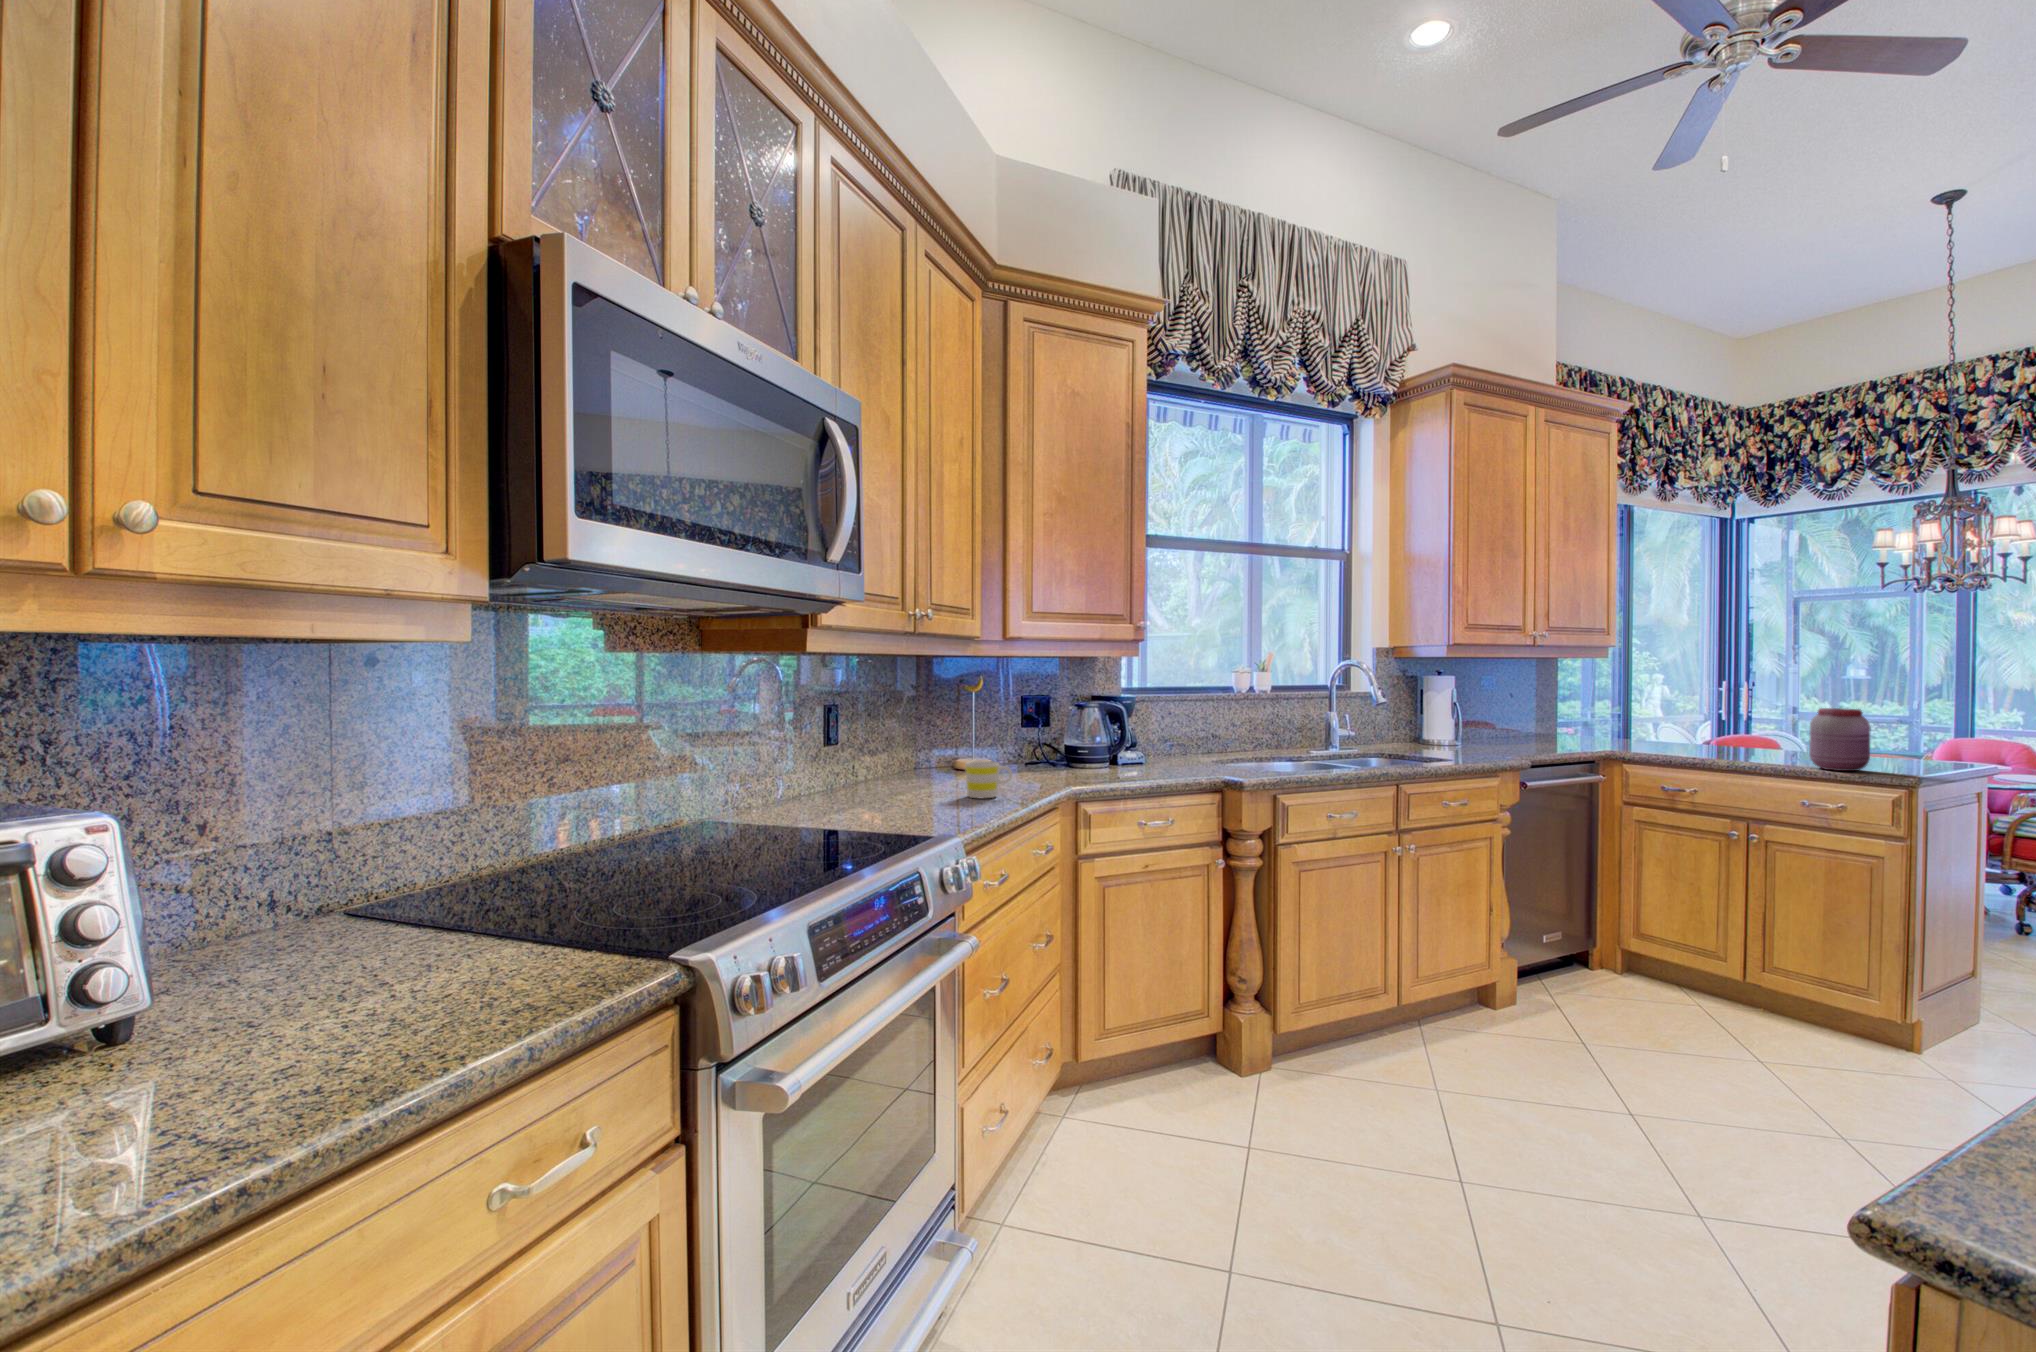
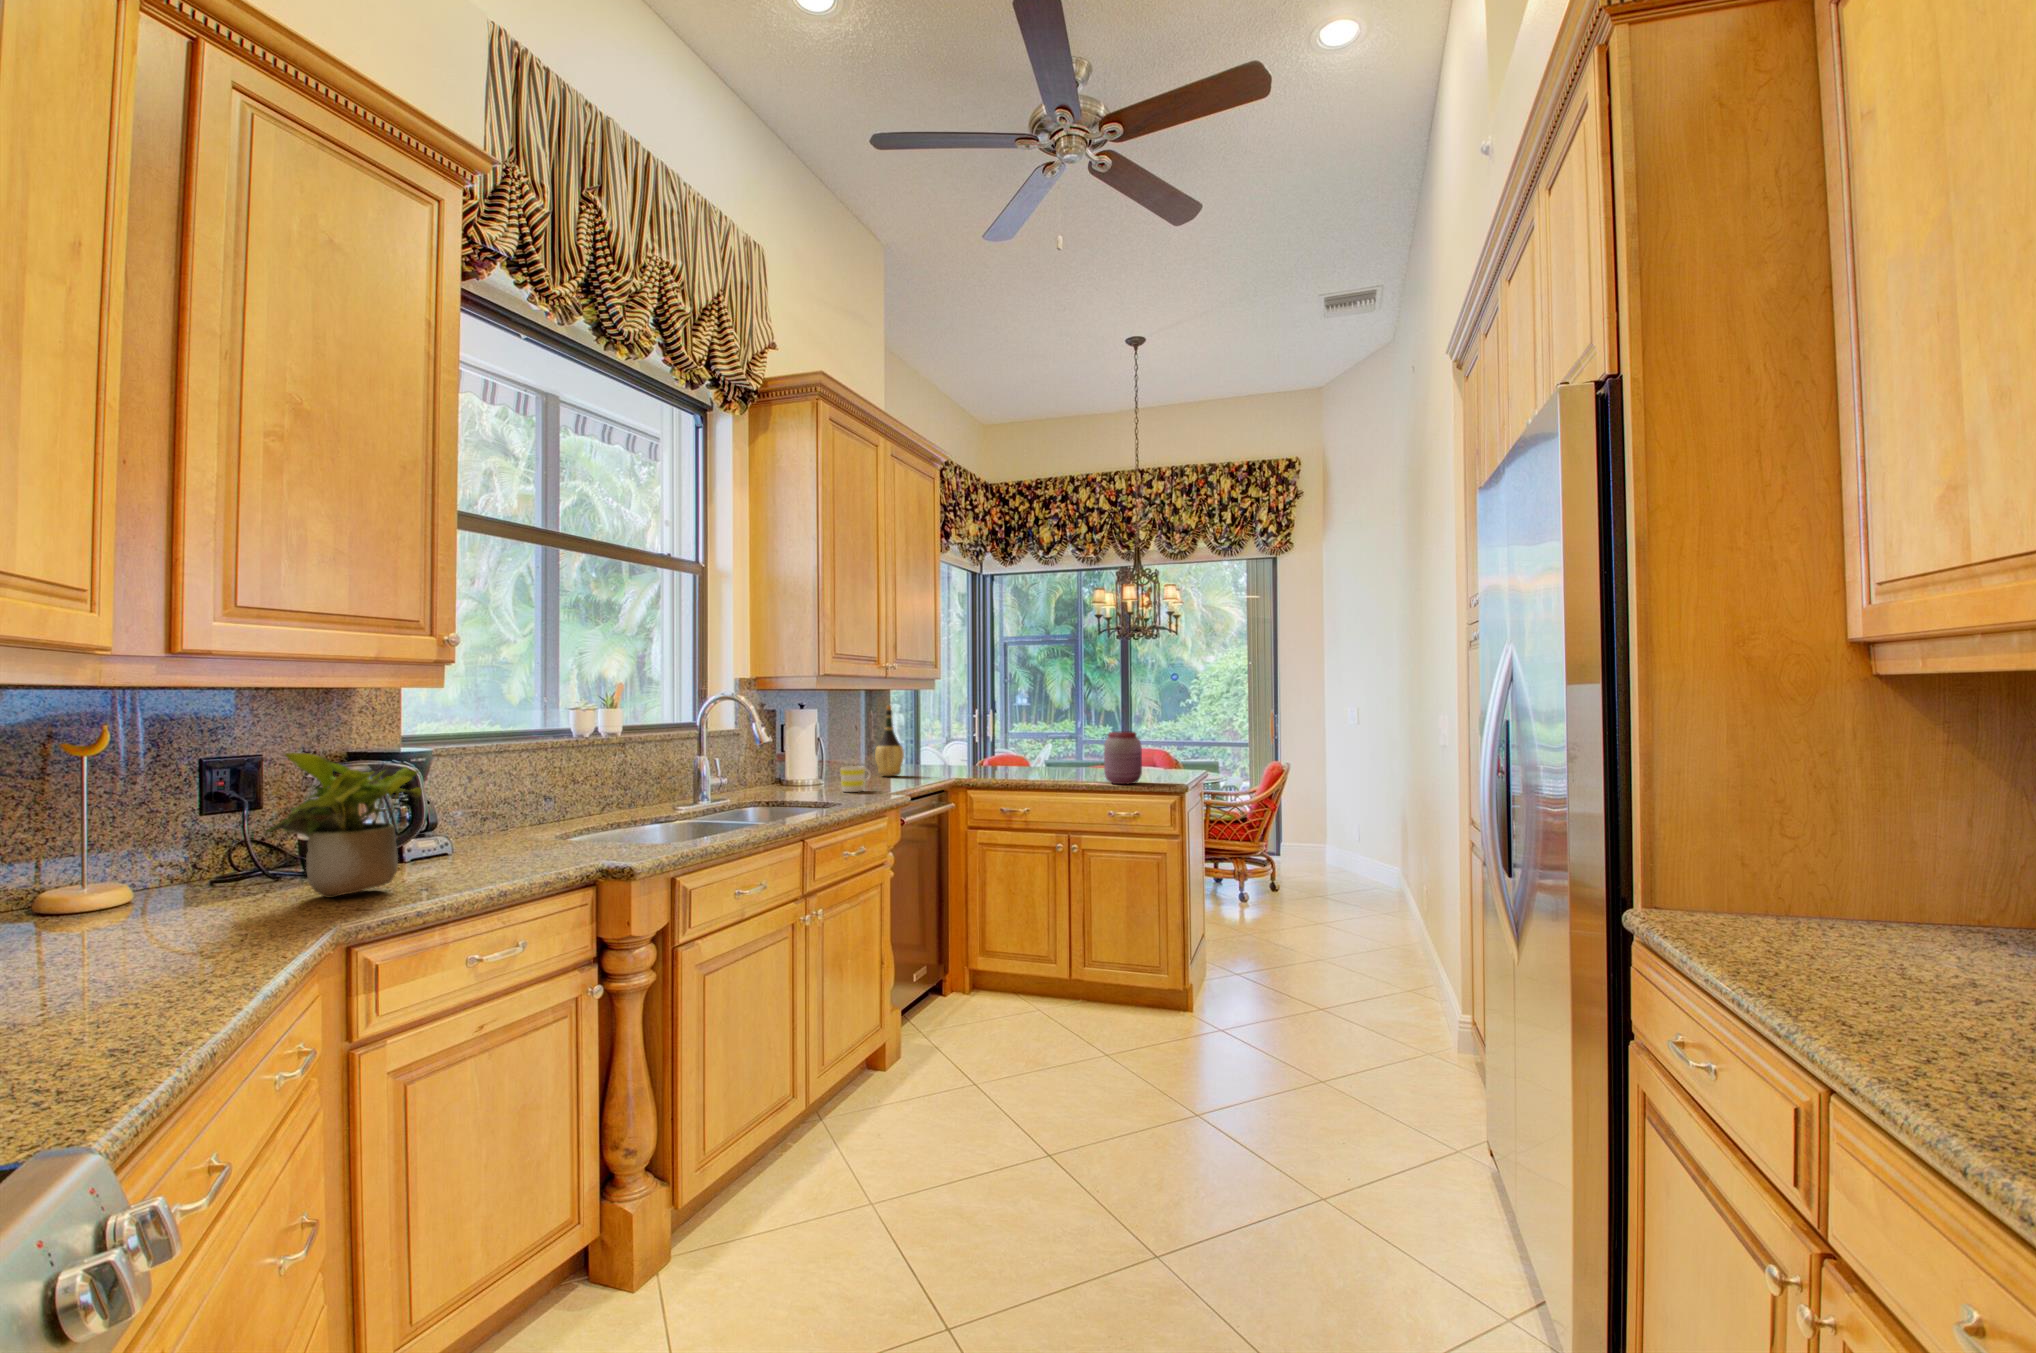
wine bottle: none [1527,671,1559,740] -> present [875,706,904,776]
potted plant: none [1042,693,1119,777] -> present [267,752,422,898]
mug: present [965,761,1012,798] -> present [840,766,871,792]

